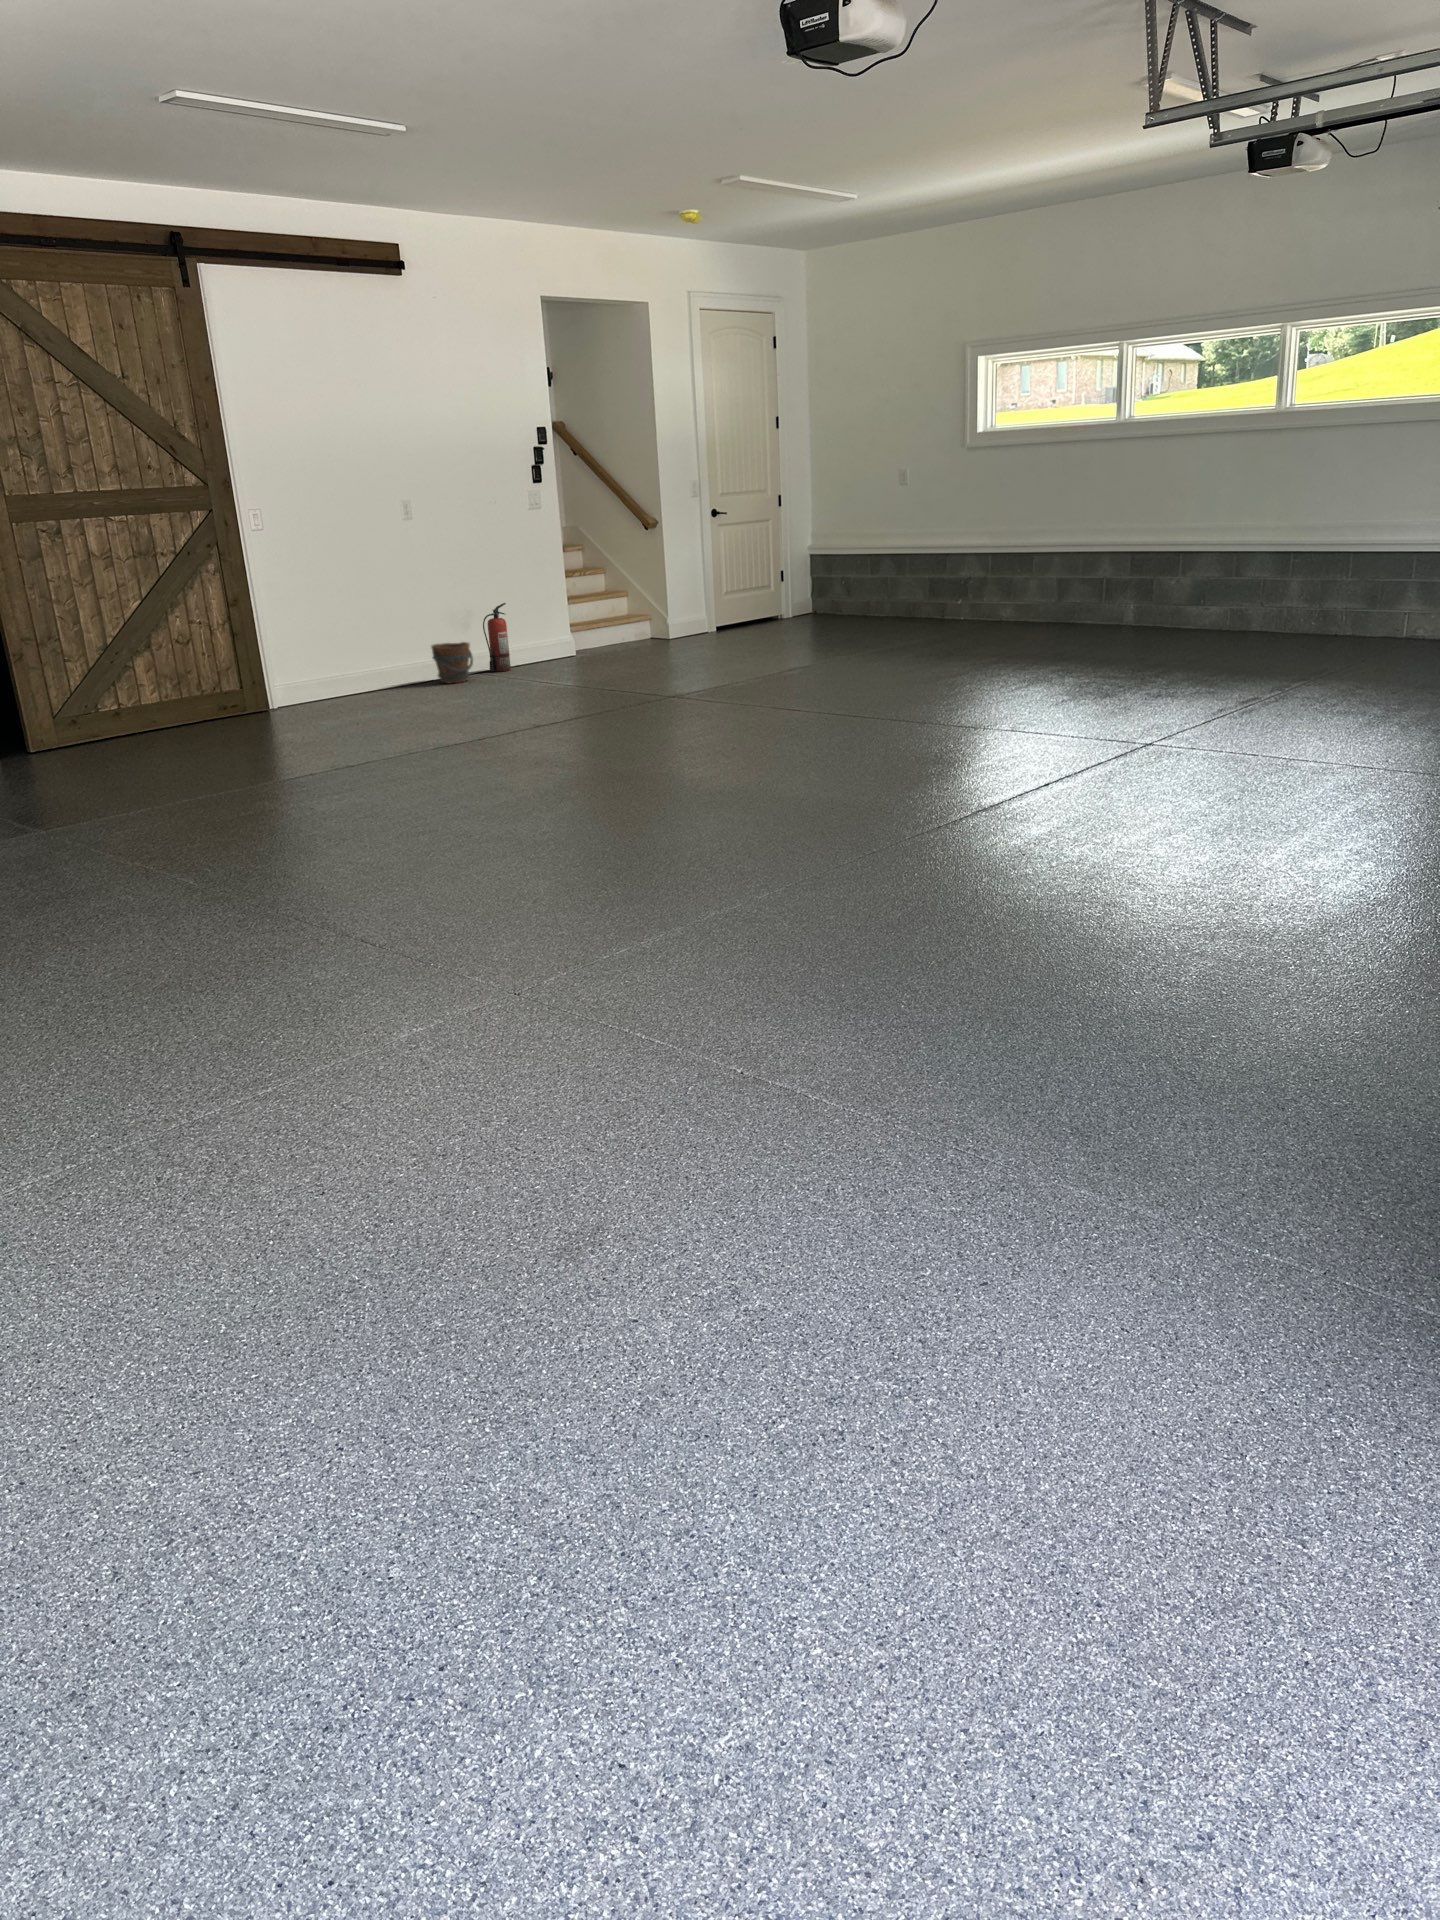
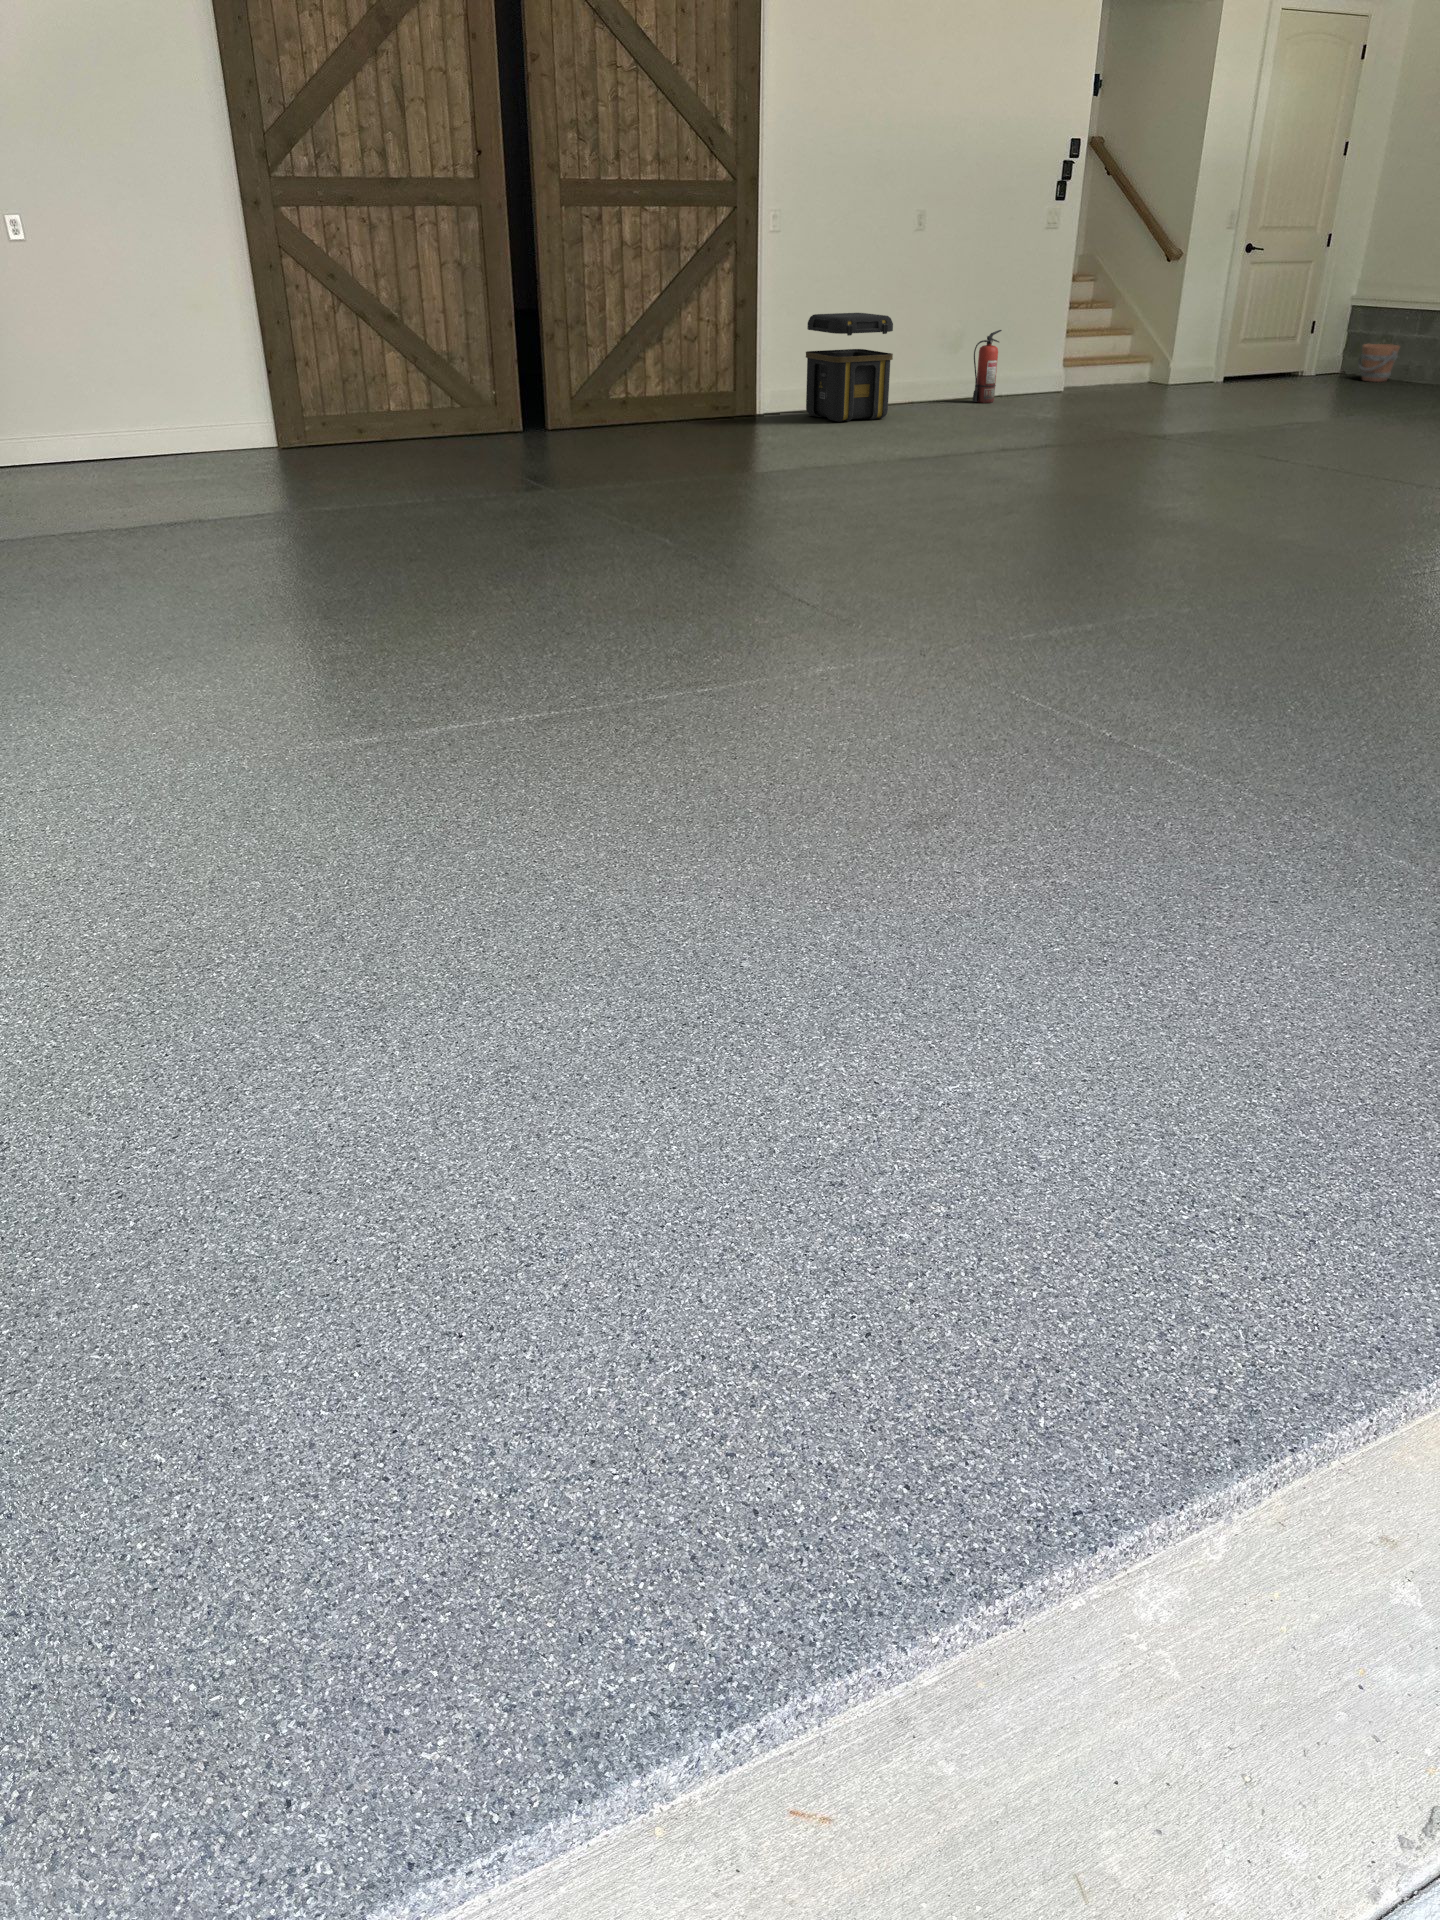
toolbox: none [310,600,408,707] -> present [806,313,893,422]
bucket: present [431,642,473,683] -> present [1358,344,1400,382]

